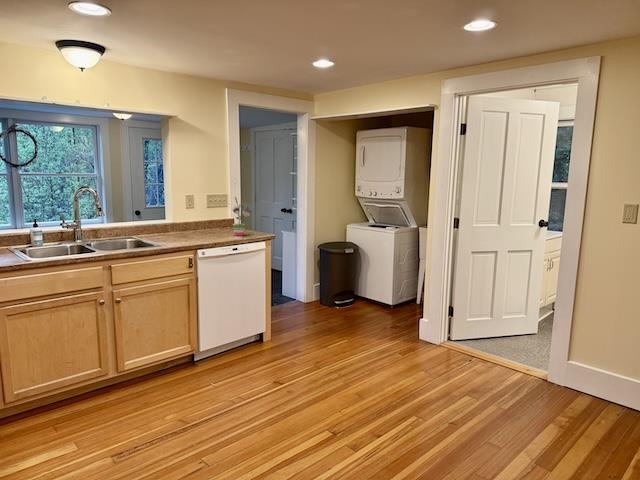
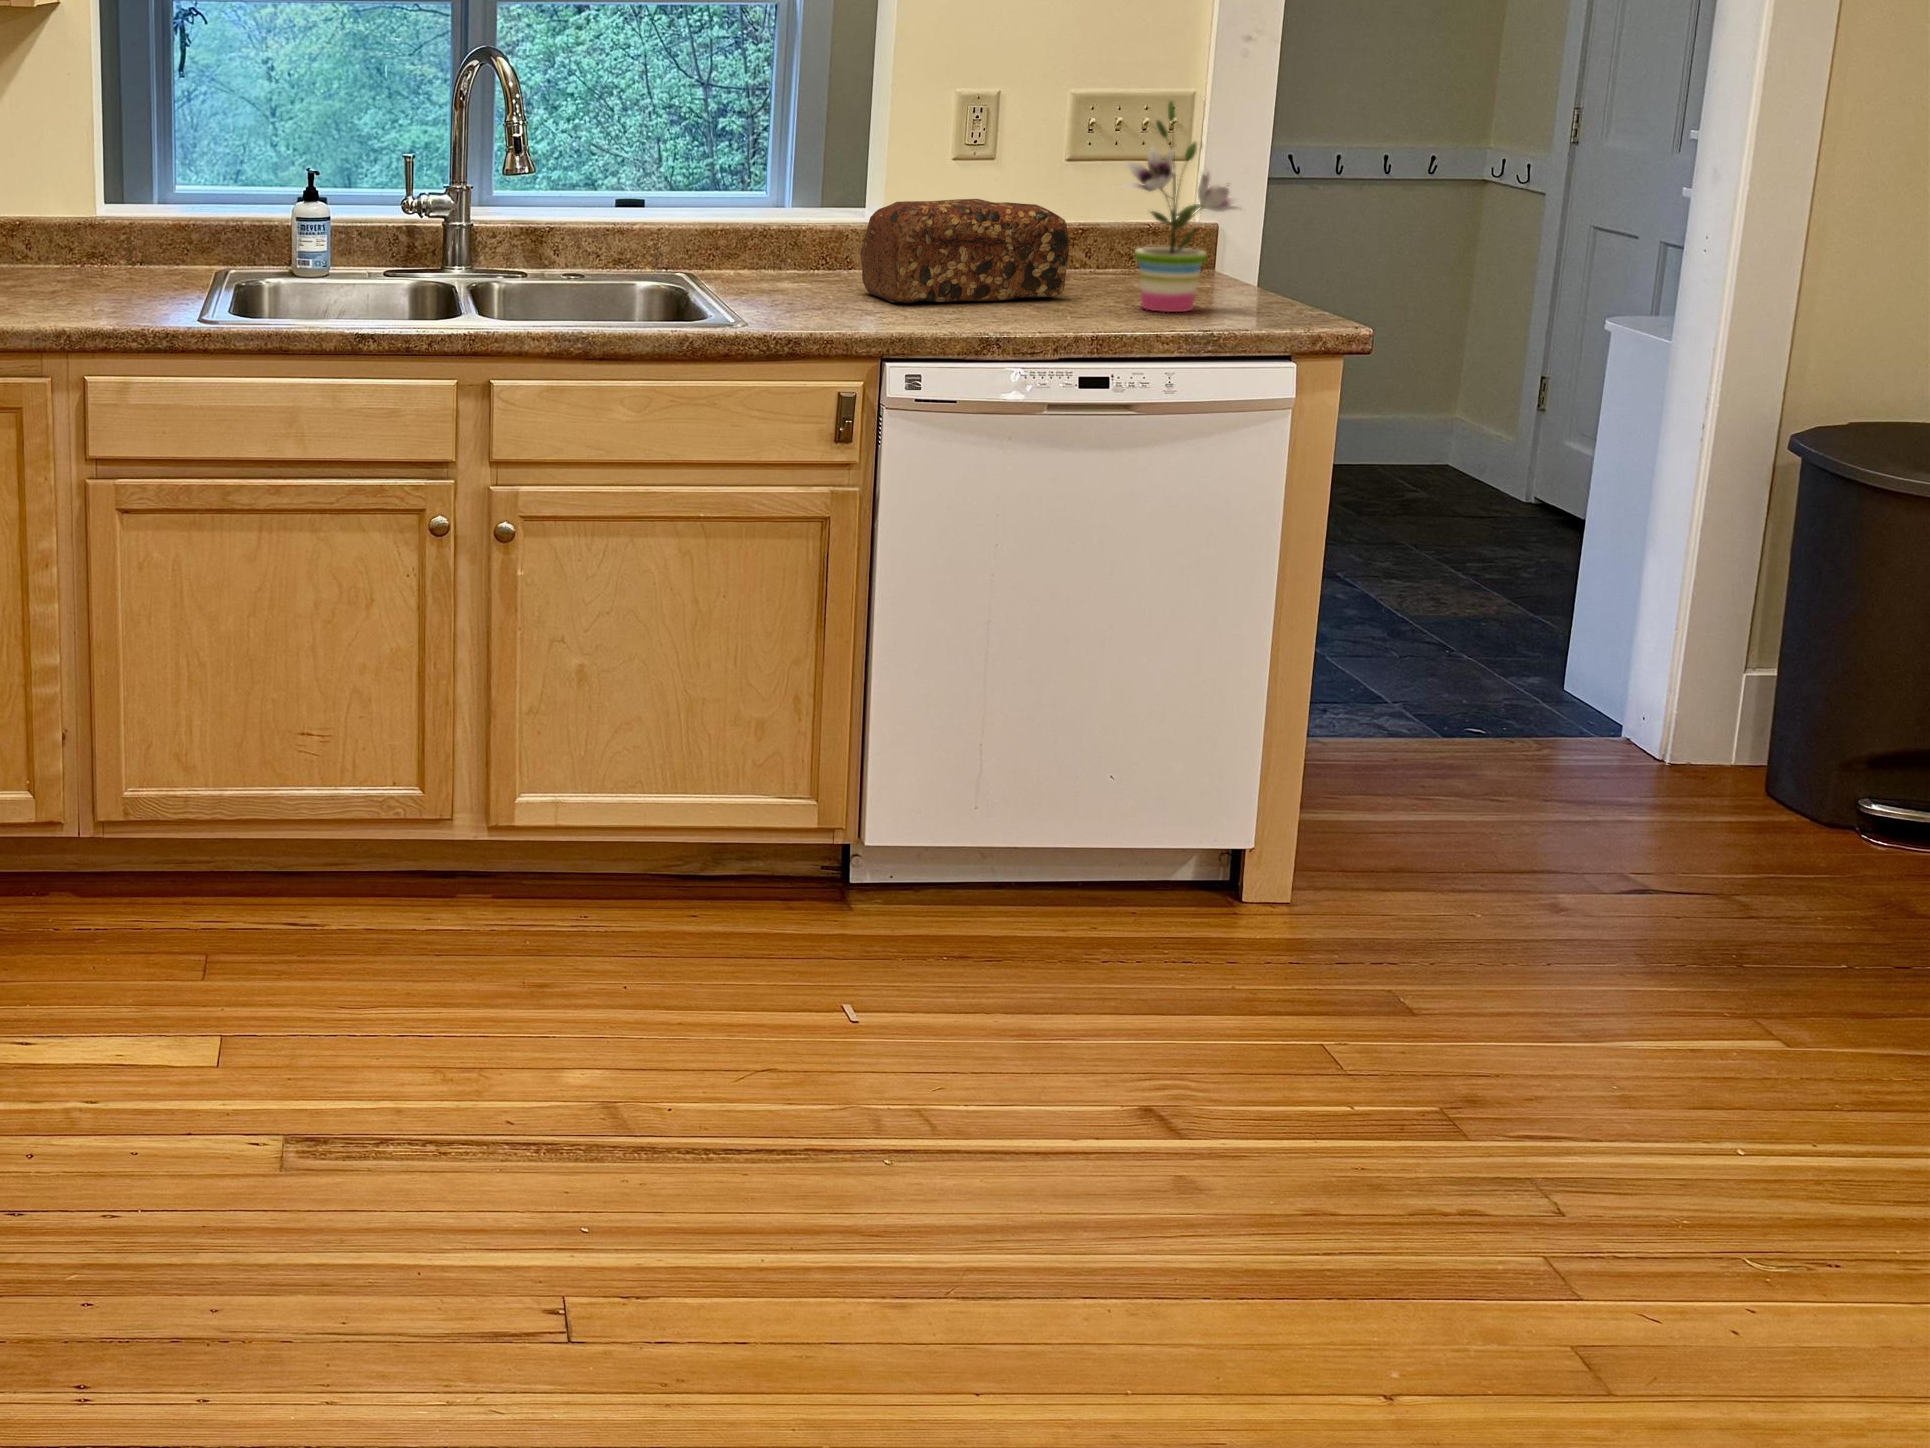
bread loaf: none [178,217,219,239] -> present [860,199,1070,304]

